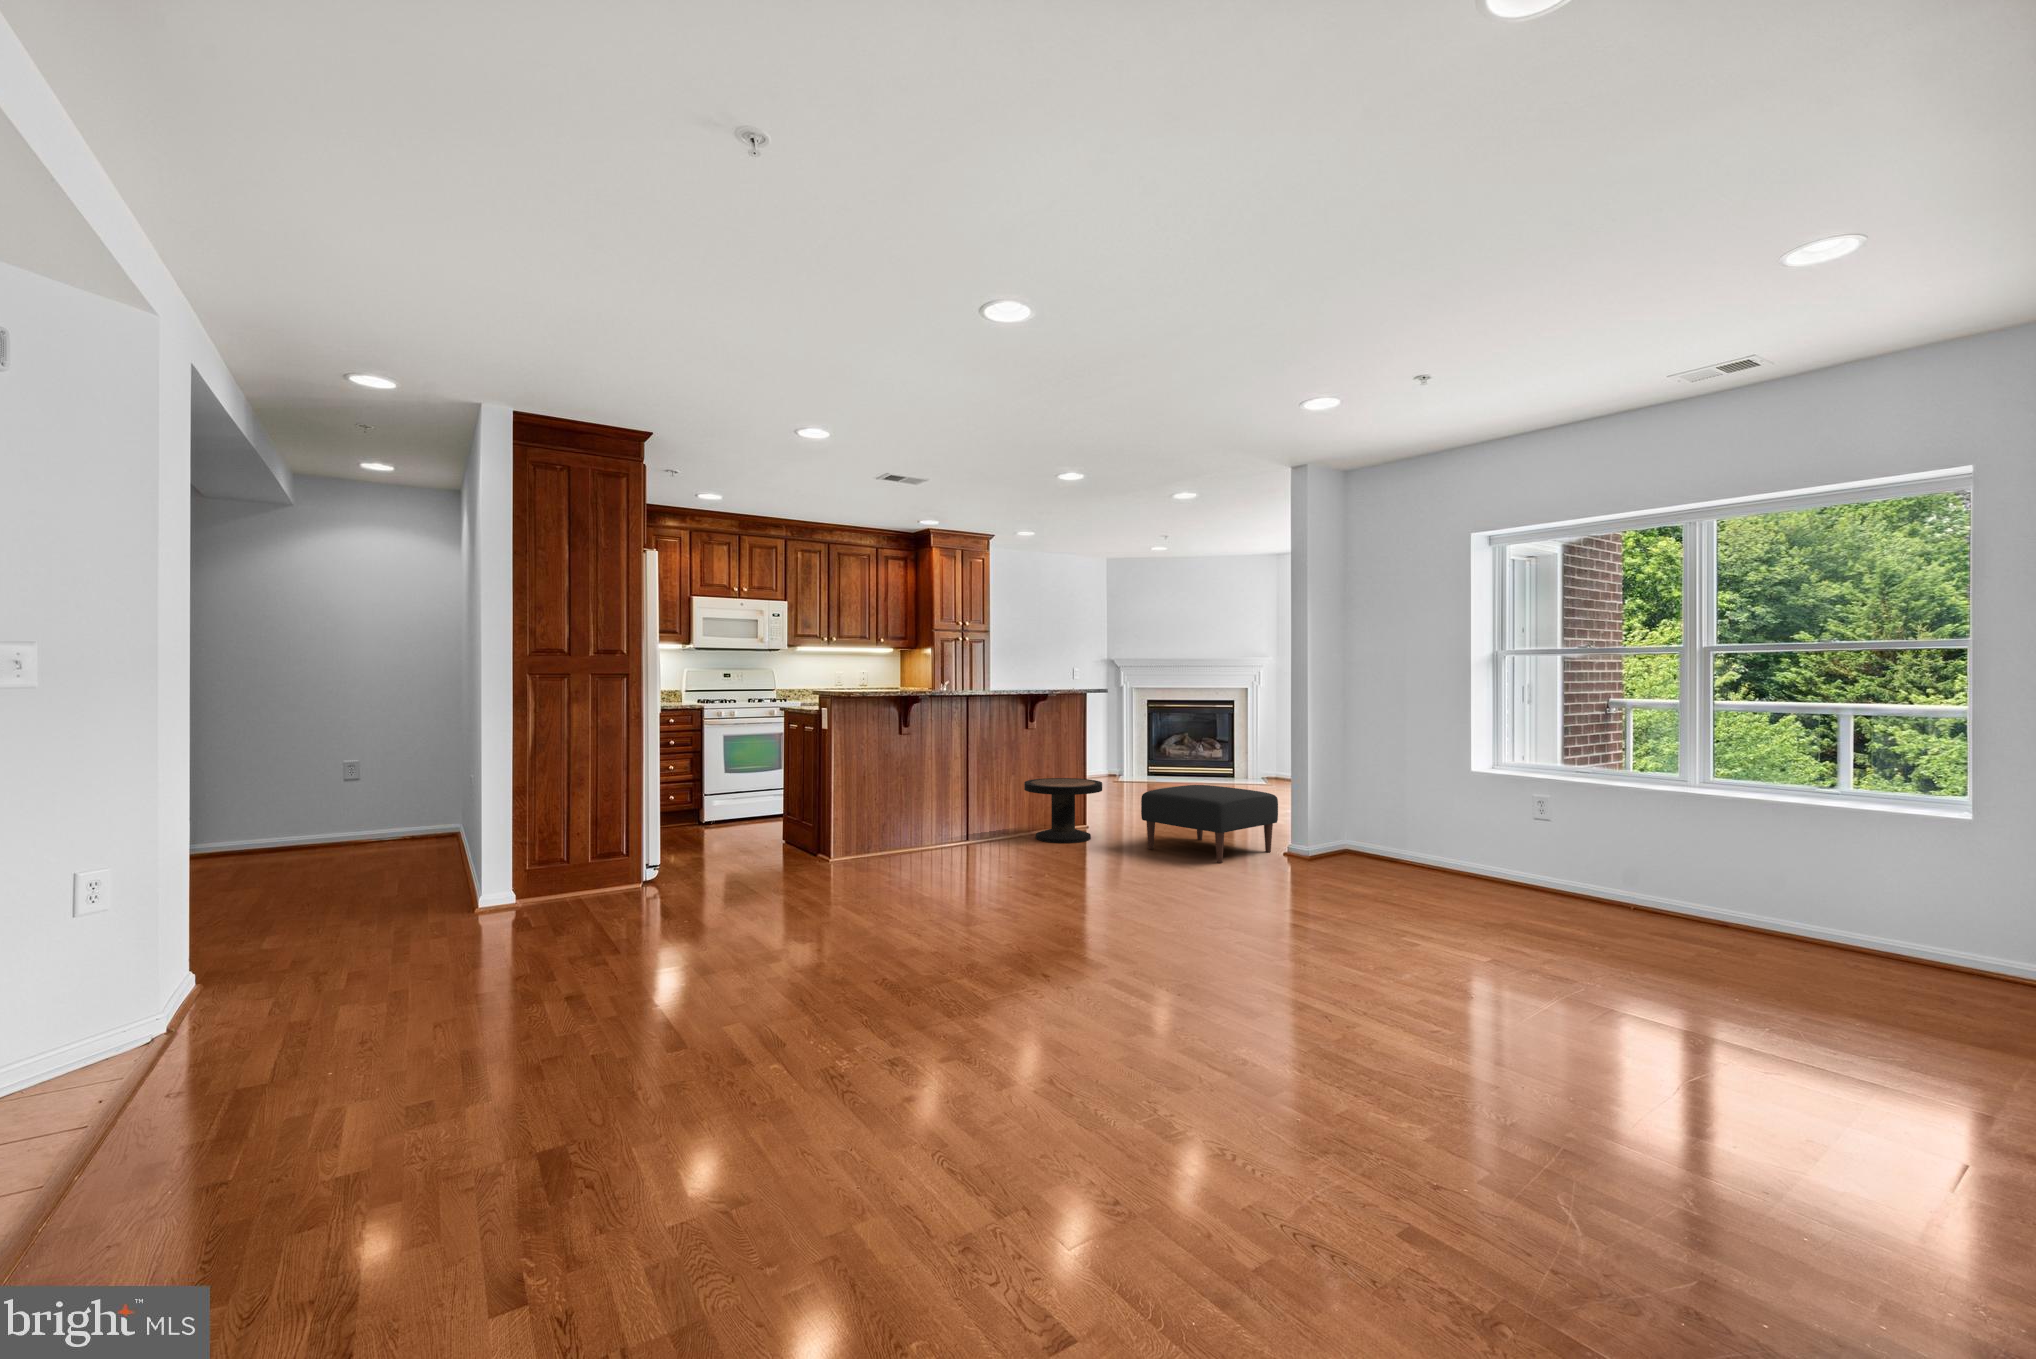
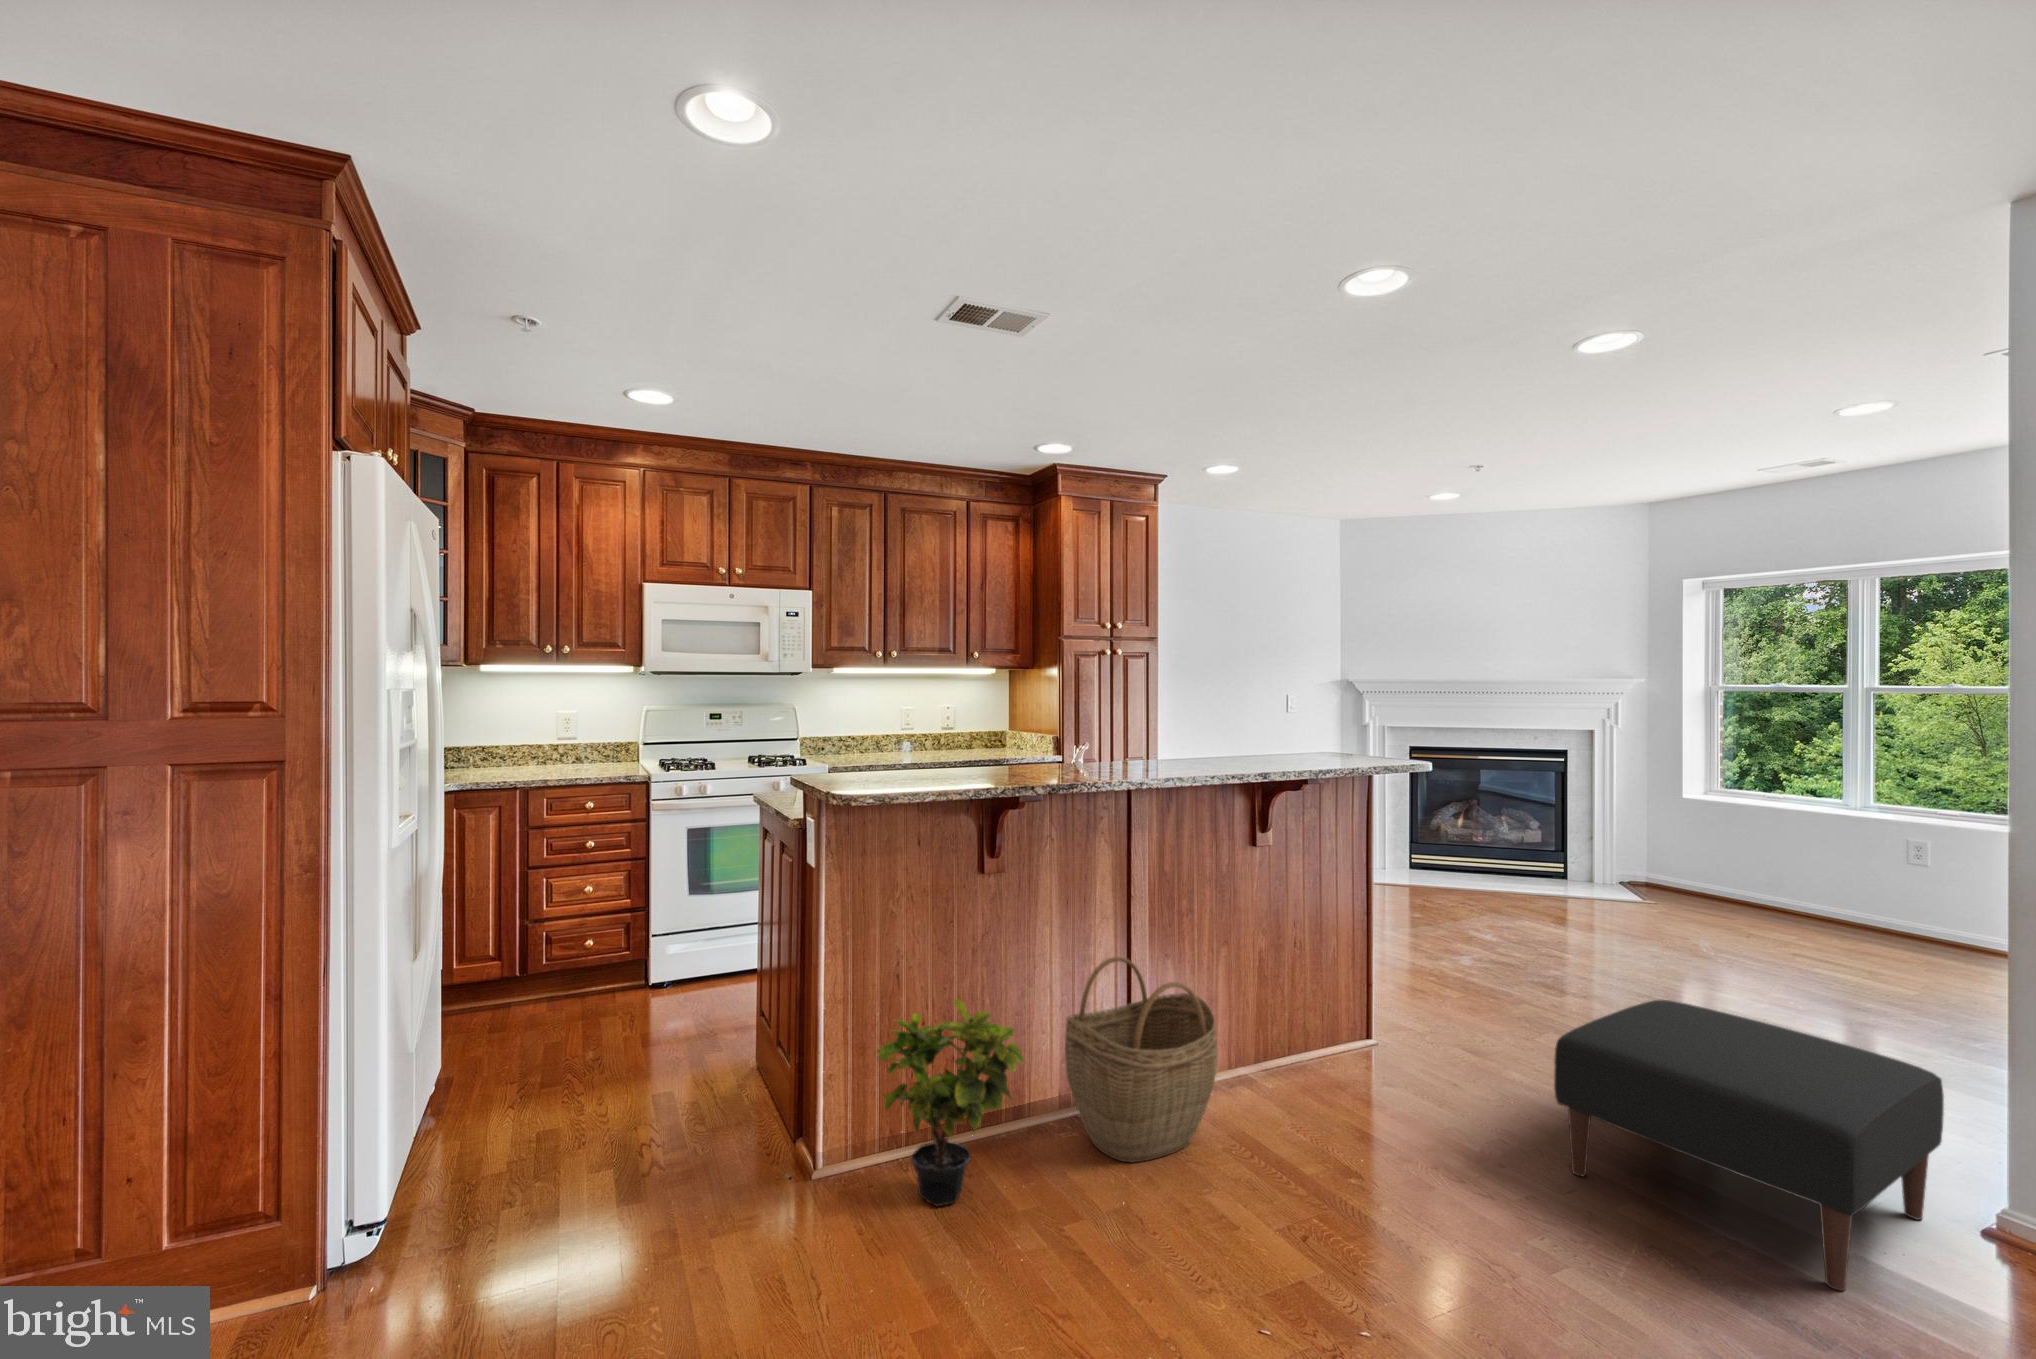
woven basket: none [936,771,1004,853] -> present [1065,957,1217,1162]
side table: present [1024,778,1102,843] -> none [1252,950,1432,1124]
potted plant: none [855,779,919,861] -> present [876,999,1024,1207]

